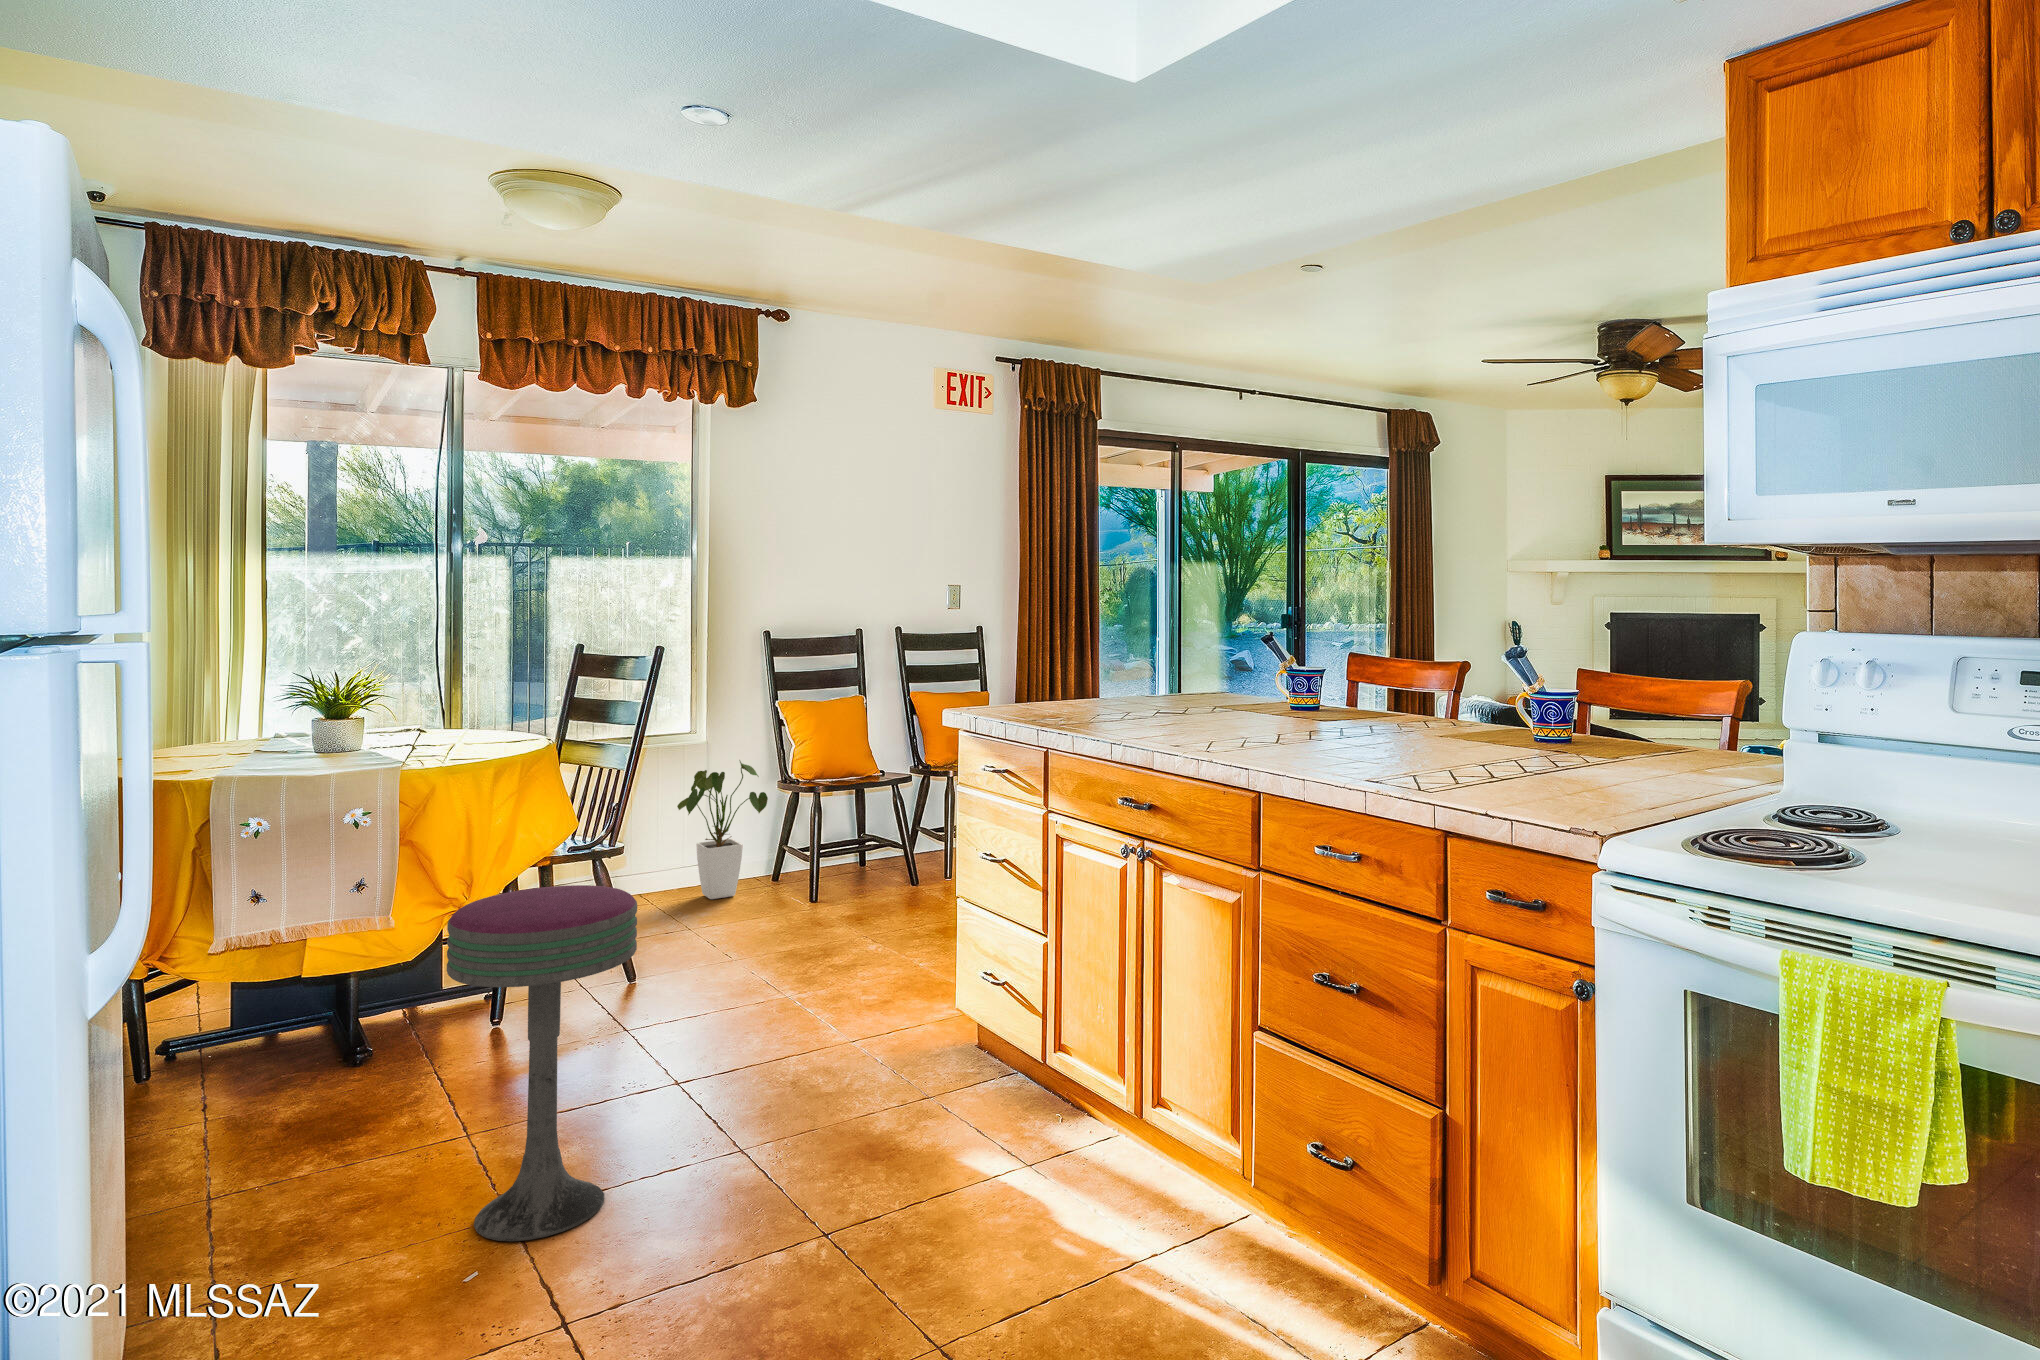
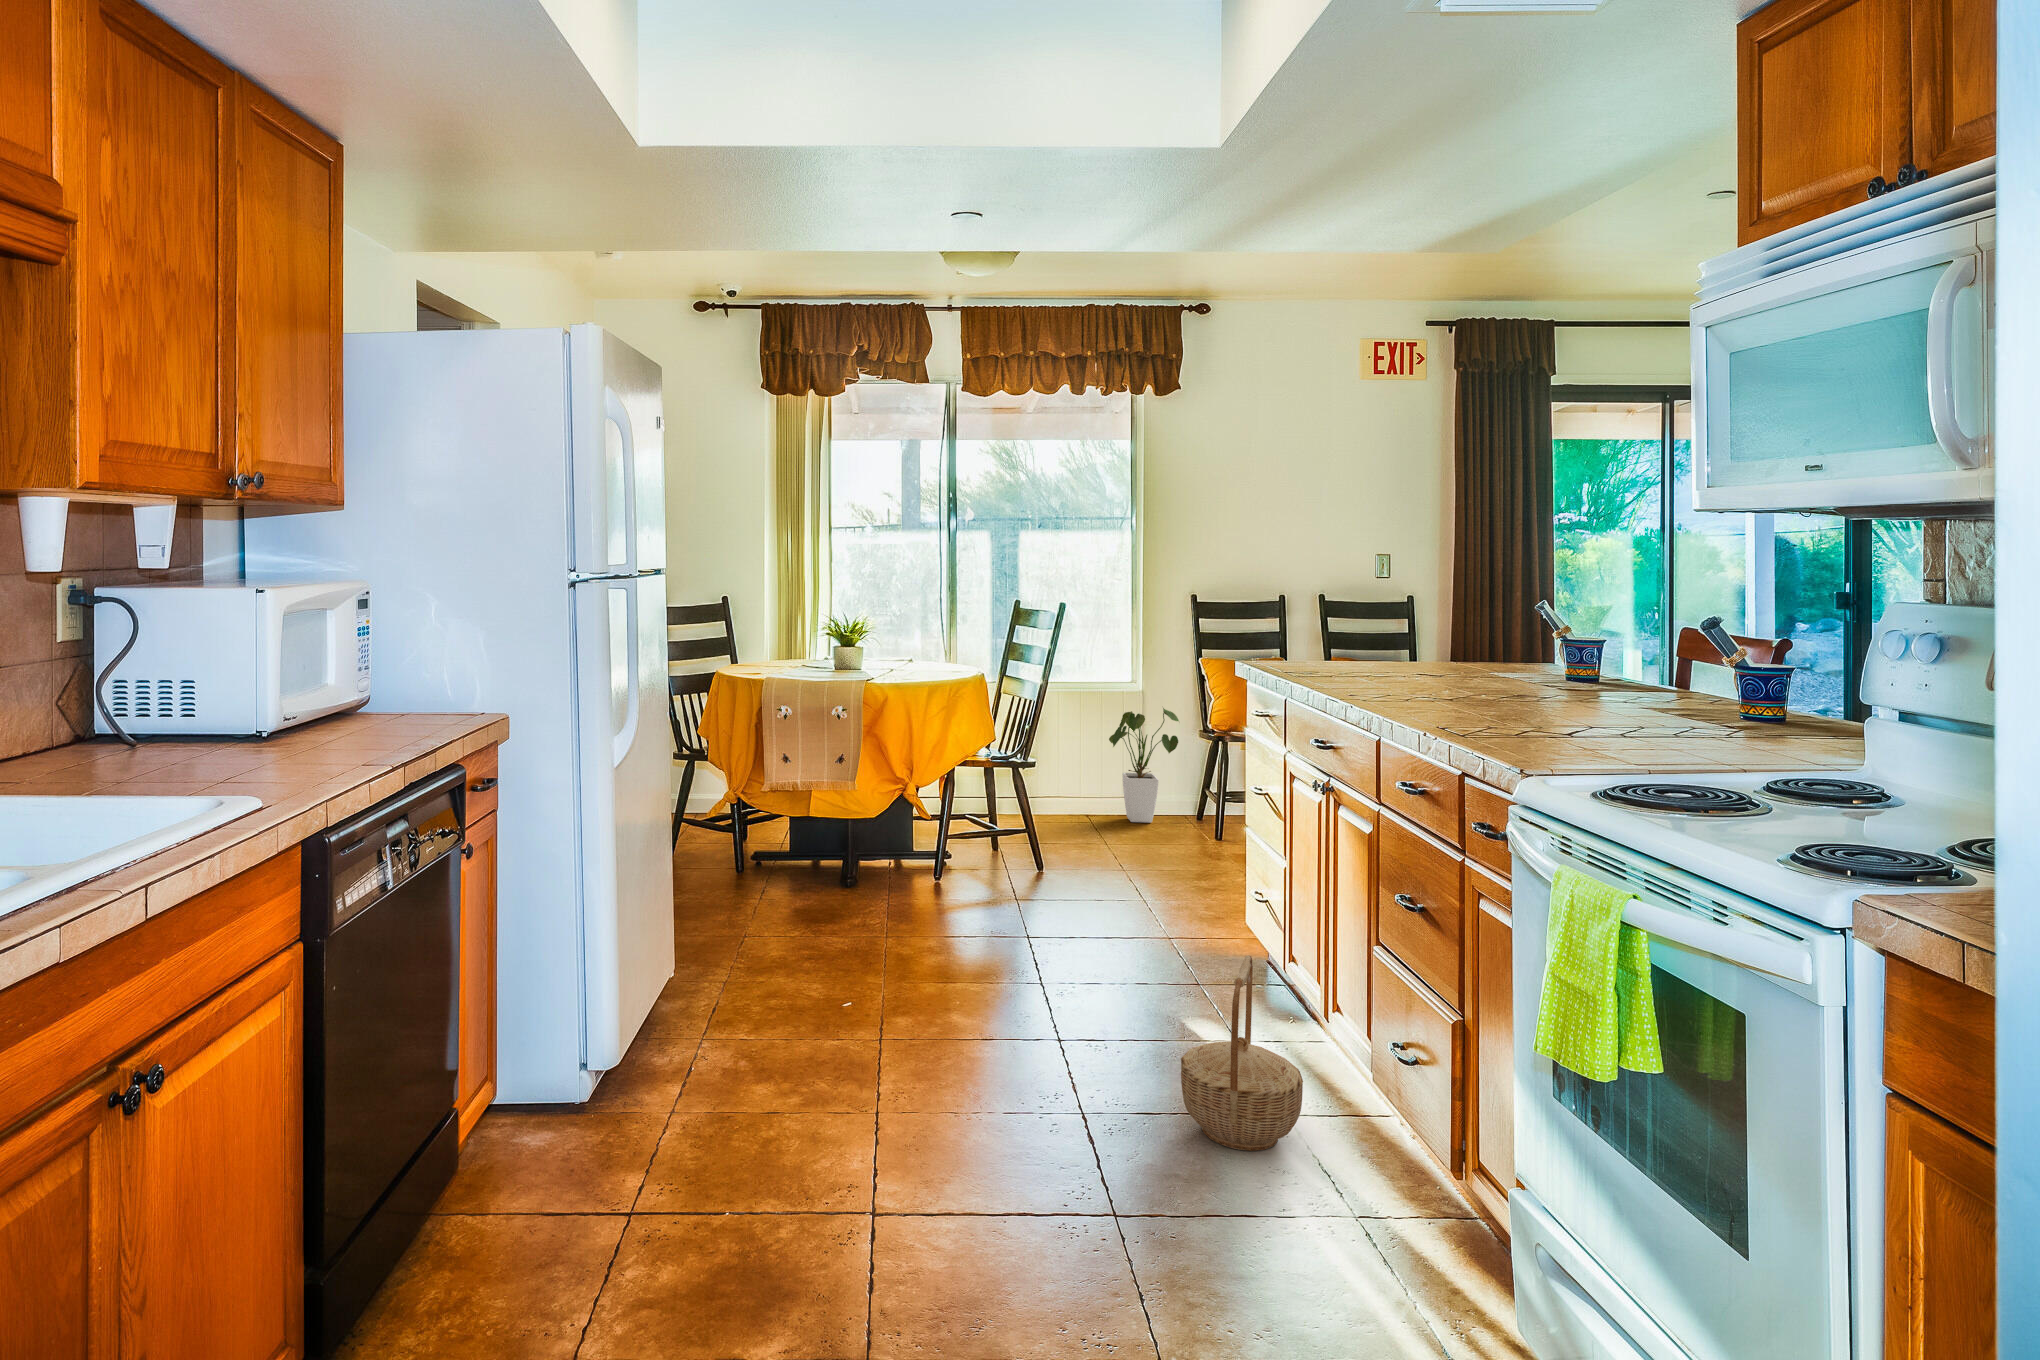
bar stool: present [447,885,637,1241] -> none [851,773,972,1018]
basket: none [967,1030,1099,1258] -> present [1181,955,1303,1151]

